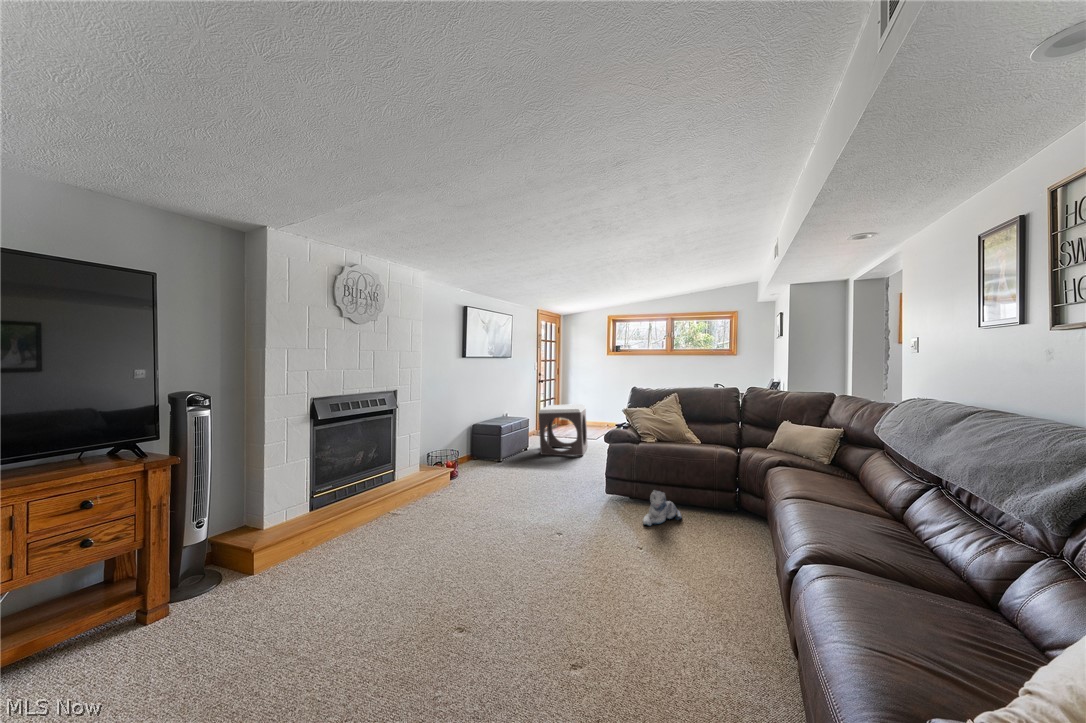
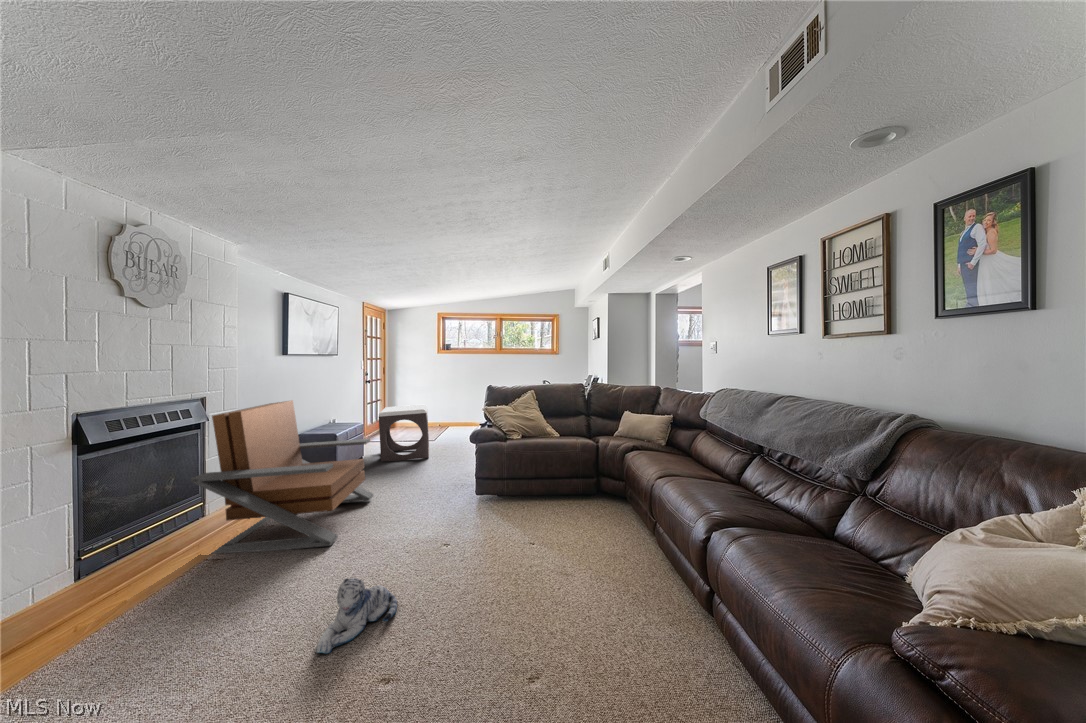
lounge chair: none [382,395,519,517] -> present [191,400,373,554]
plush toy: present [643,490,682,526] -> present [316,578,397,653]

